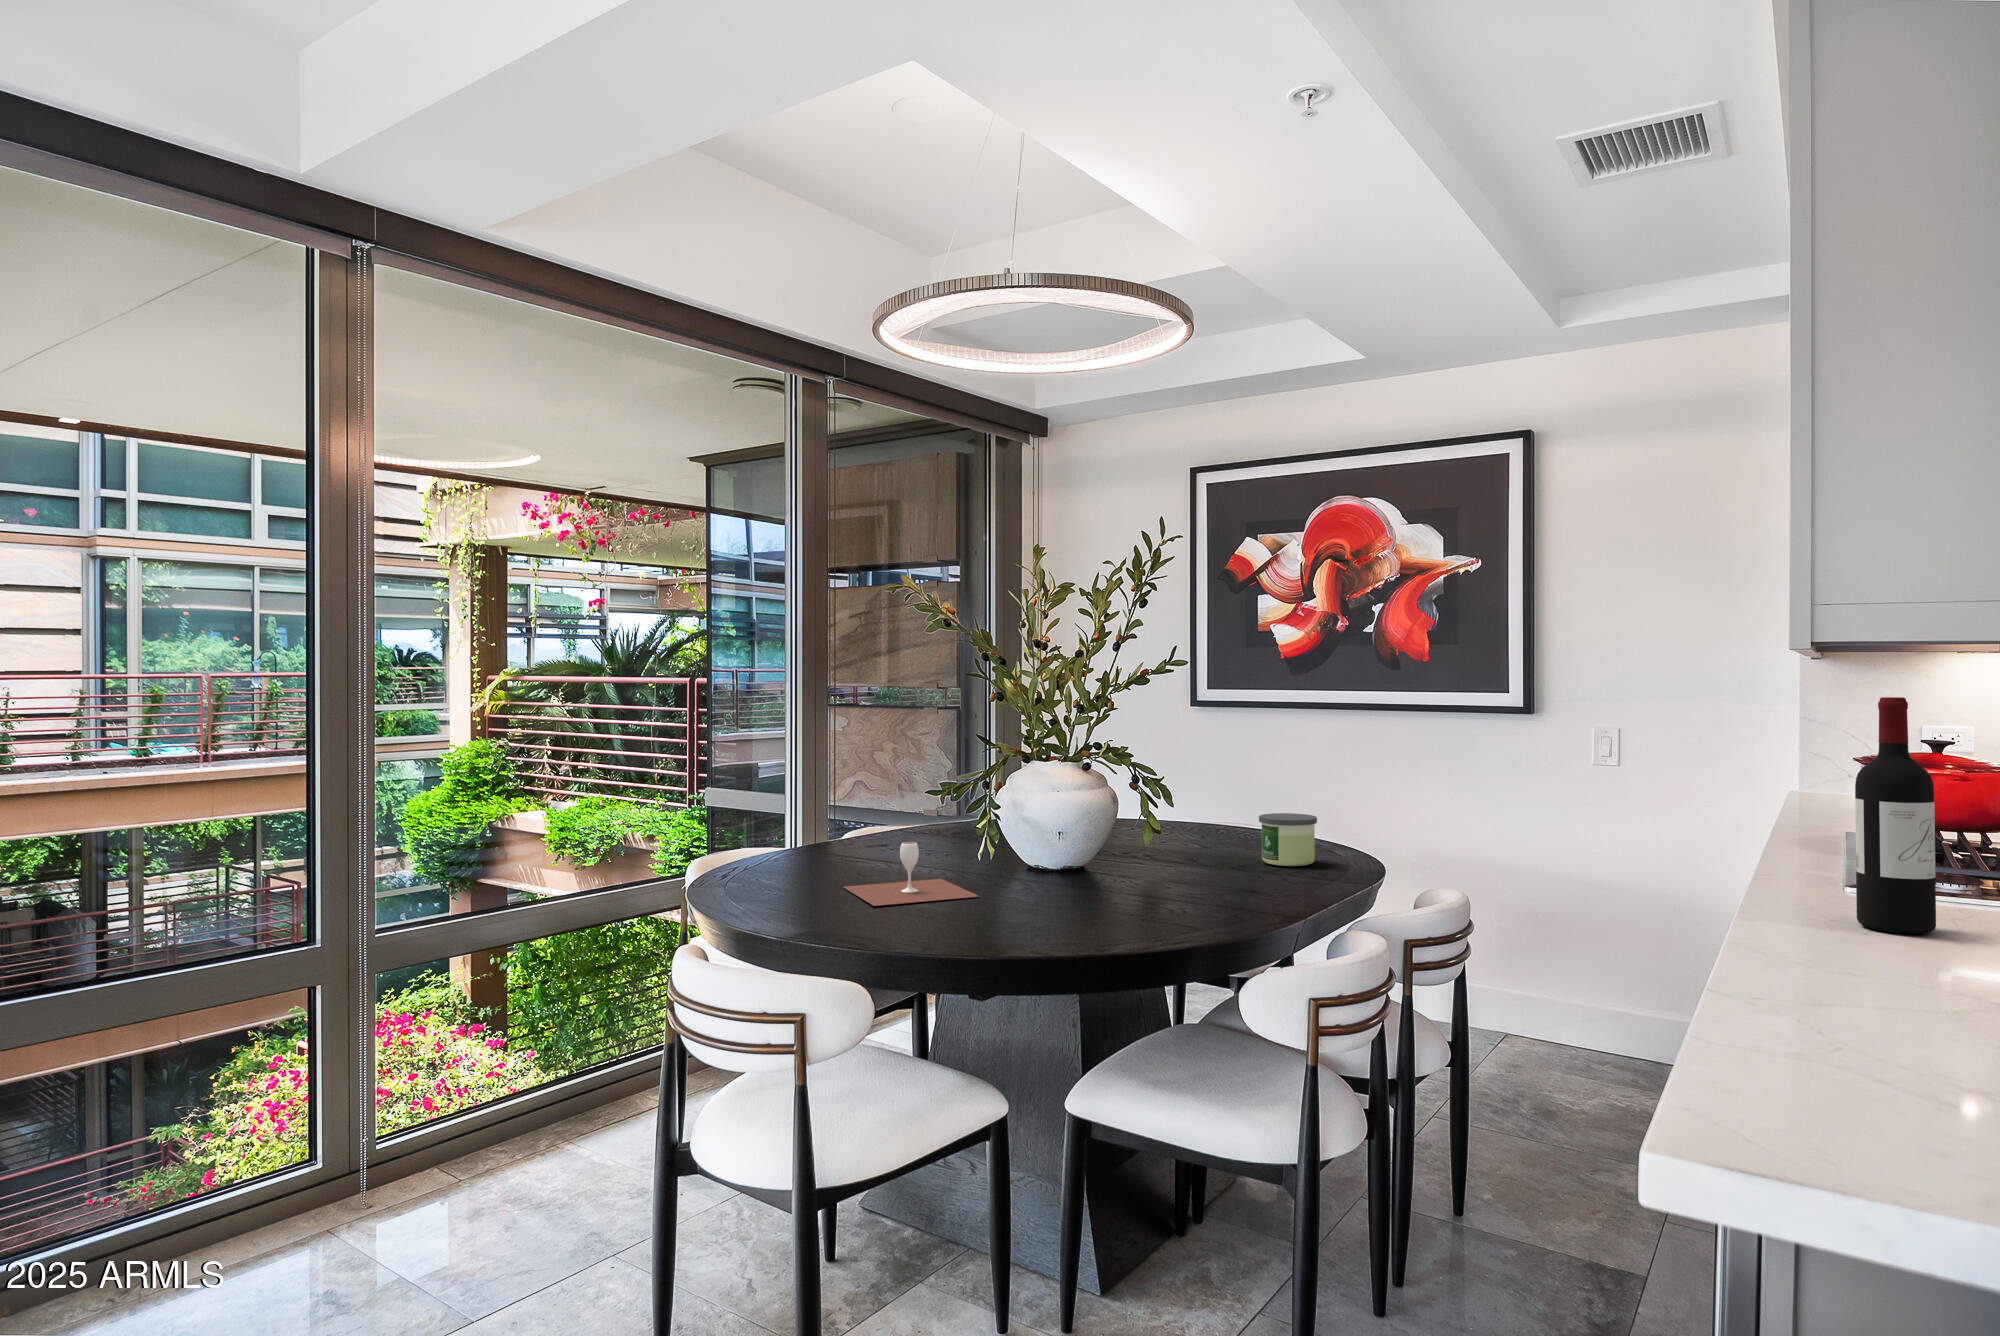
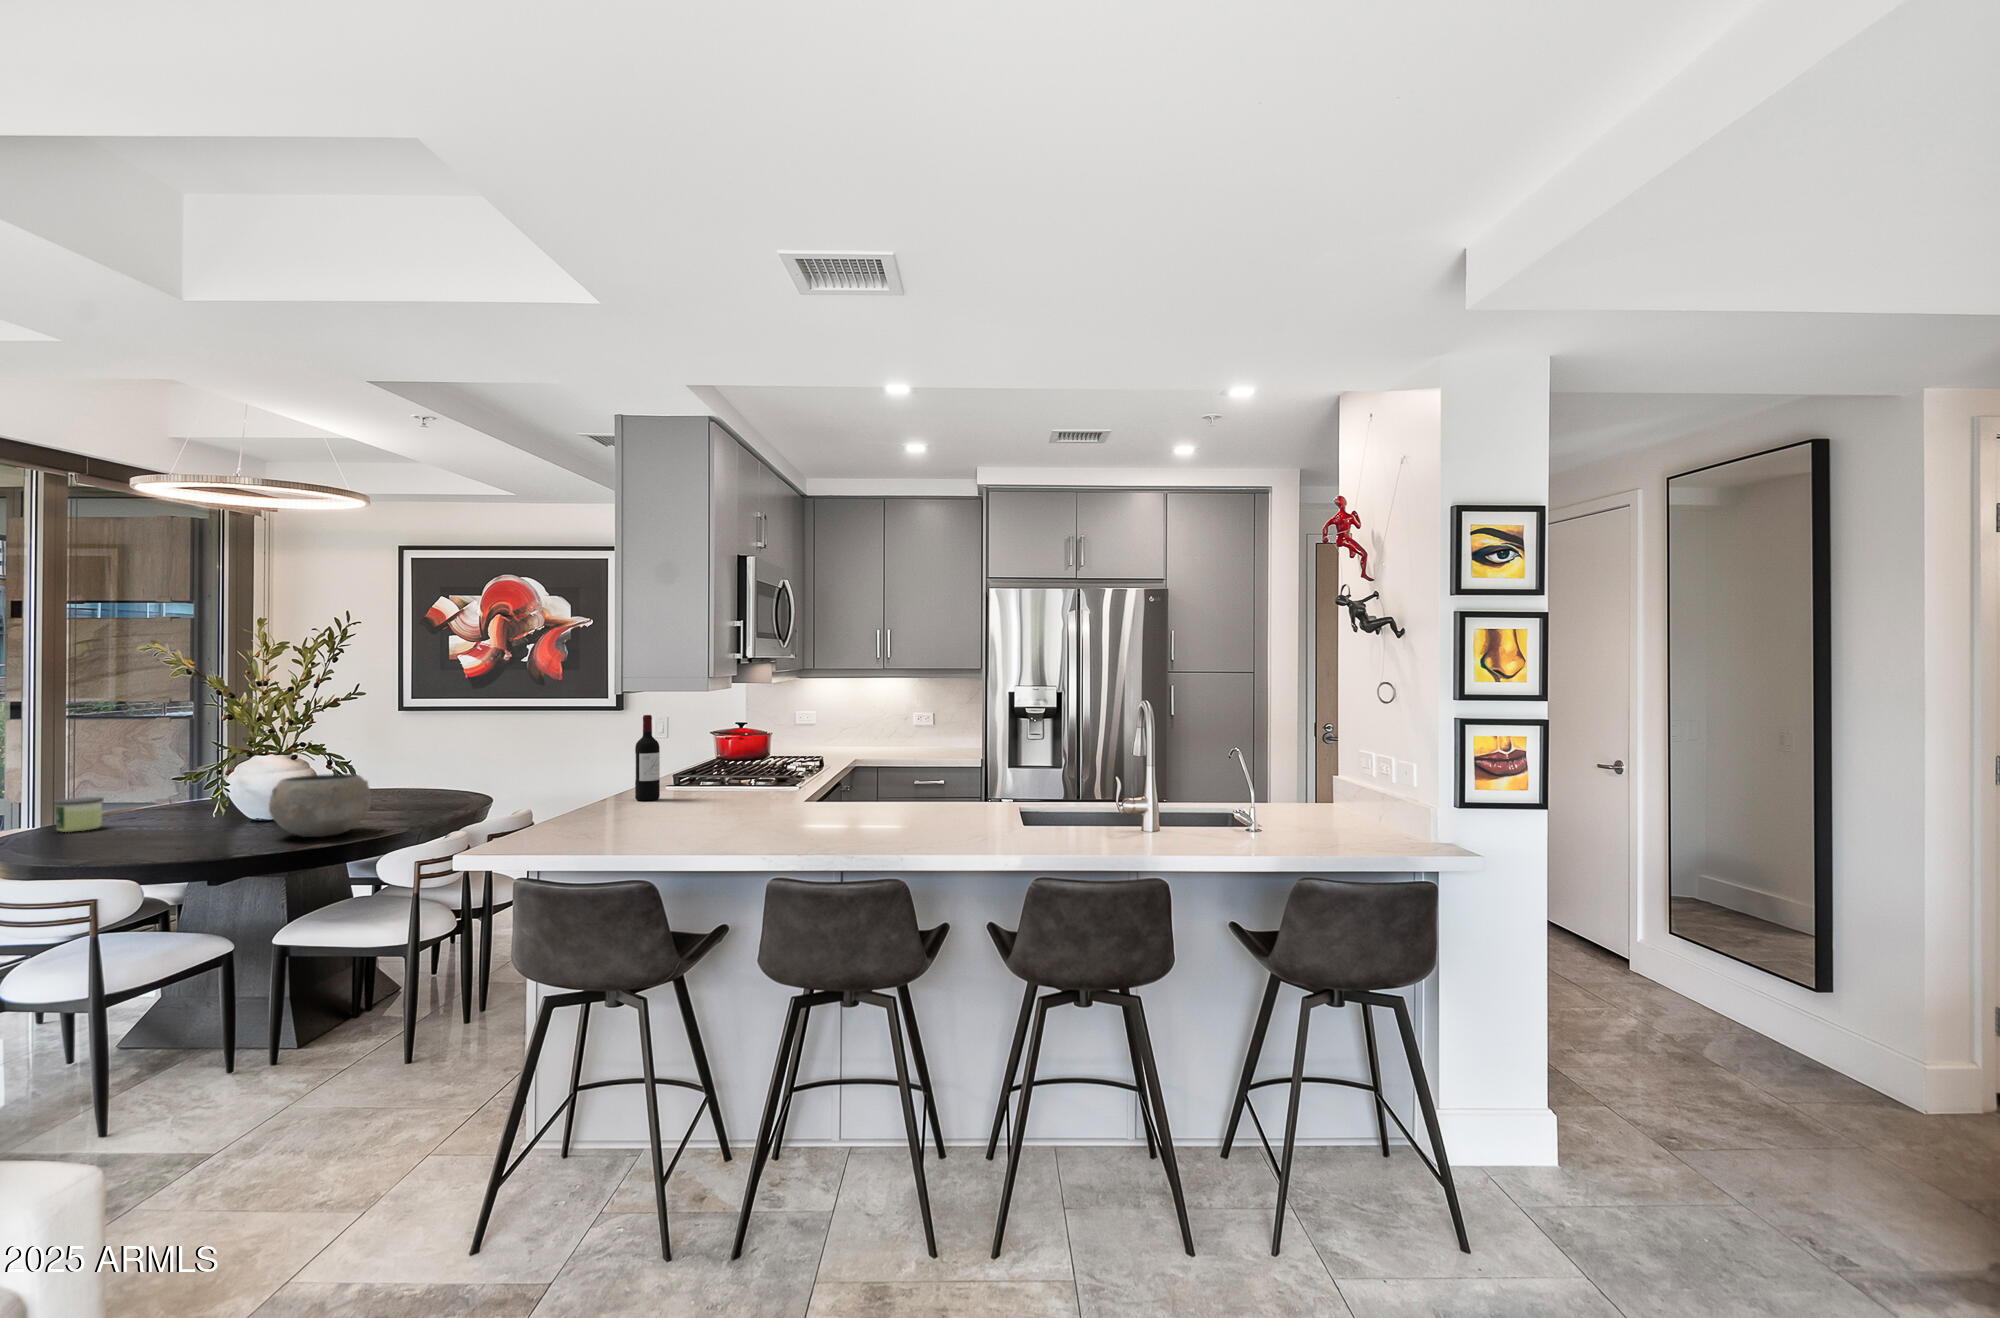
ceramic bowl: none [1055,803,1218,923] -> present [269,774,371,837]
candle: present [1259,813,1317,866] -> present [54,797,104,832]
wine glass: present [843,842,979,906] -> none [105,808,216,846]

